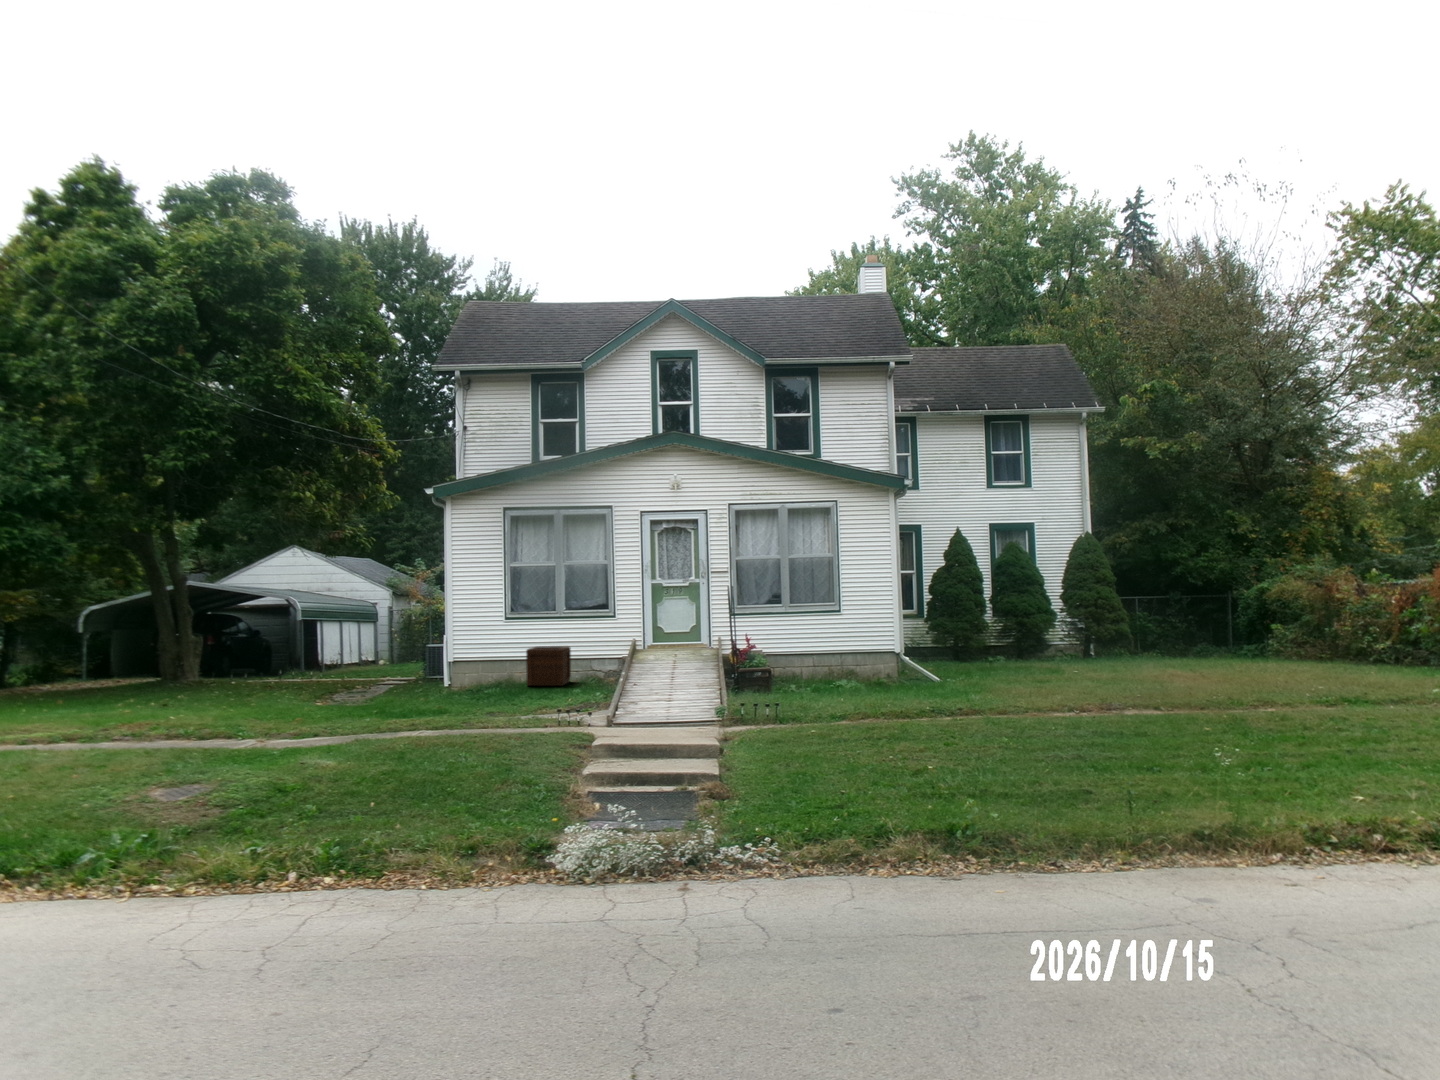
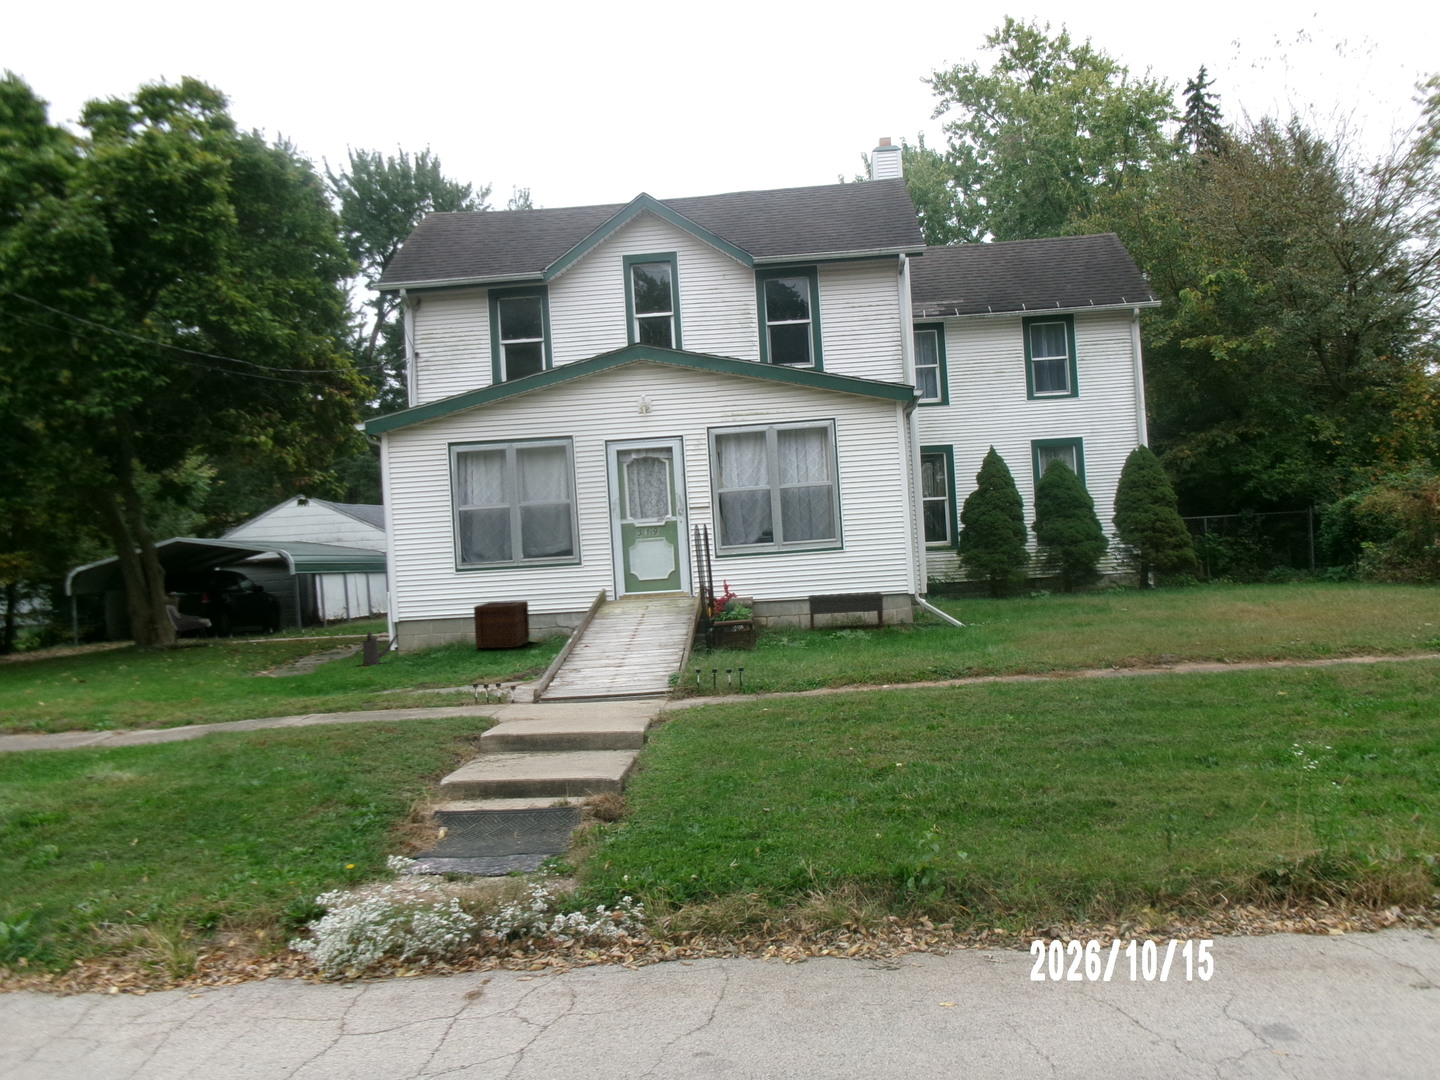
lounge chair: none [213,642,253,683] -> present [166,605,211,646]
bench: none [811,649,876,679] -> present [808,592,883,630]
watering can: none [419,668,455,698] -> present [362,631,398,666]

